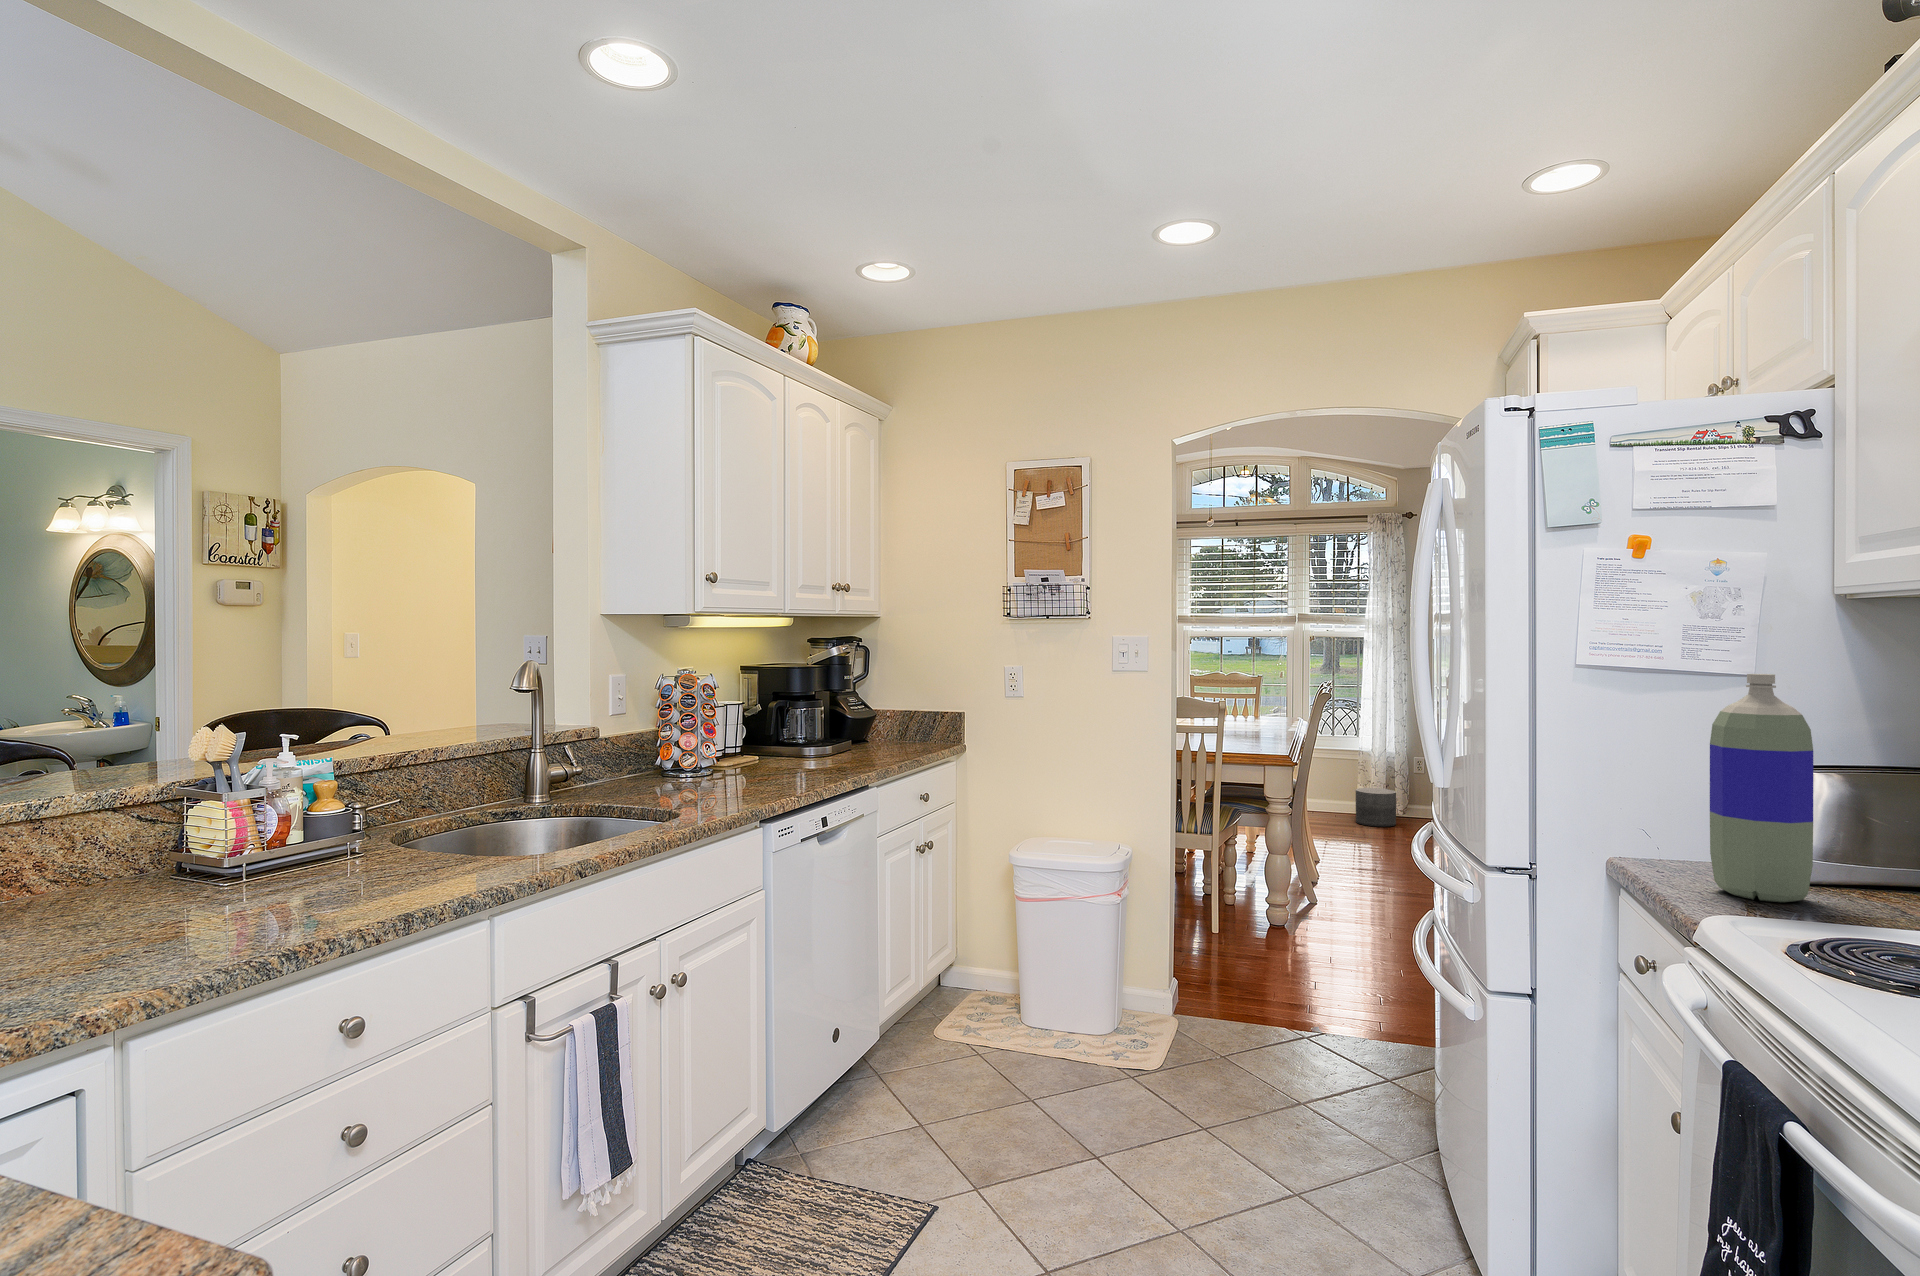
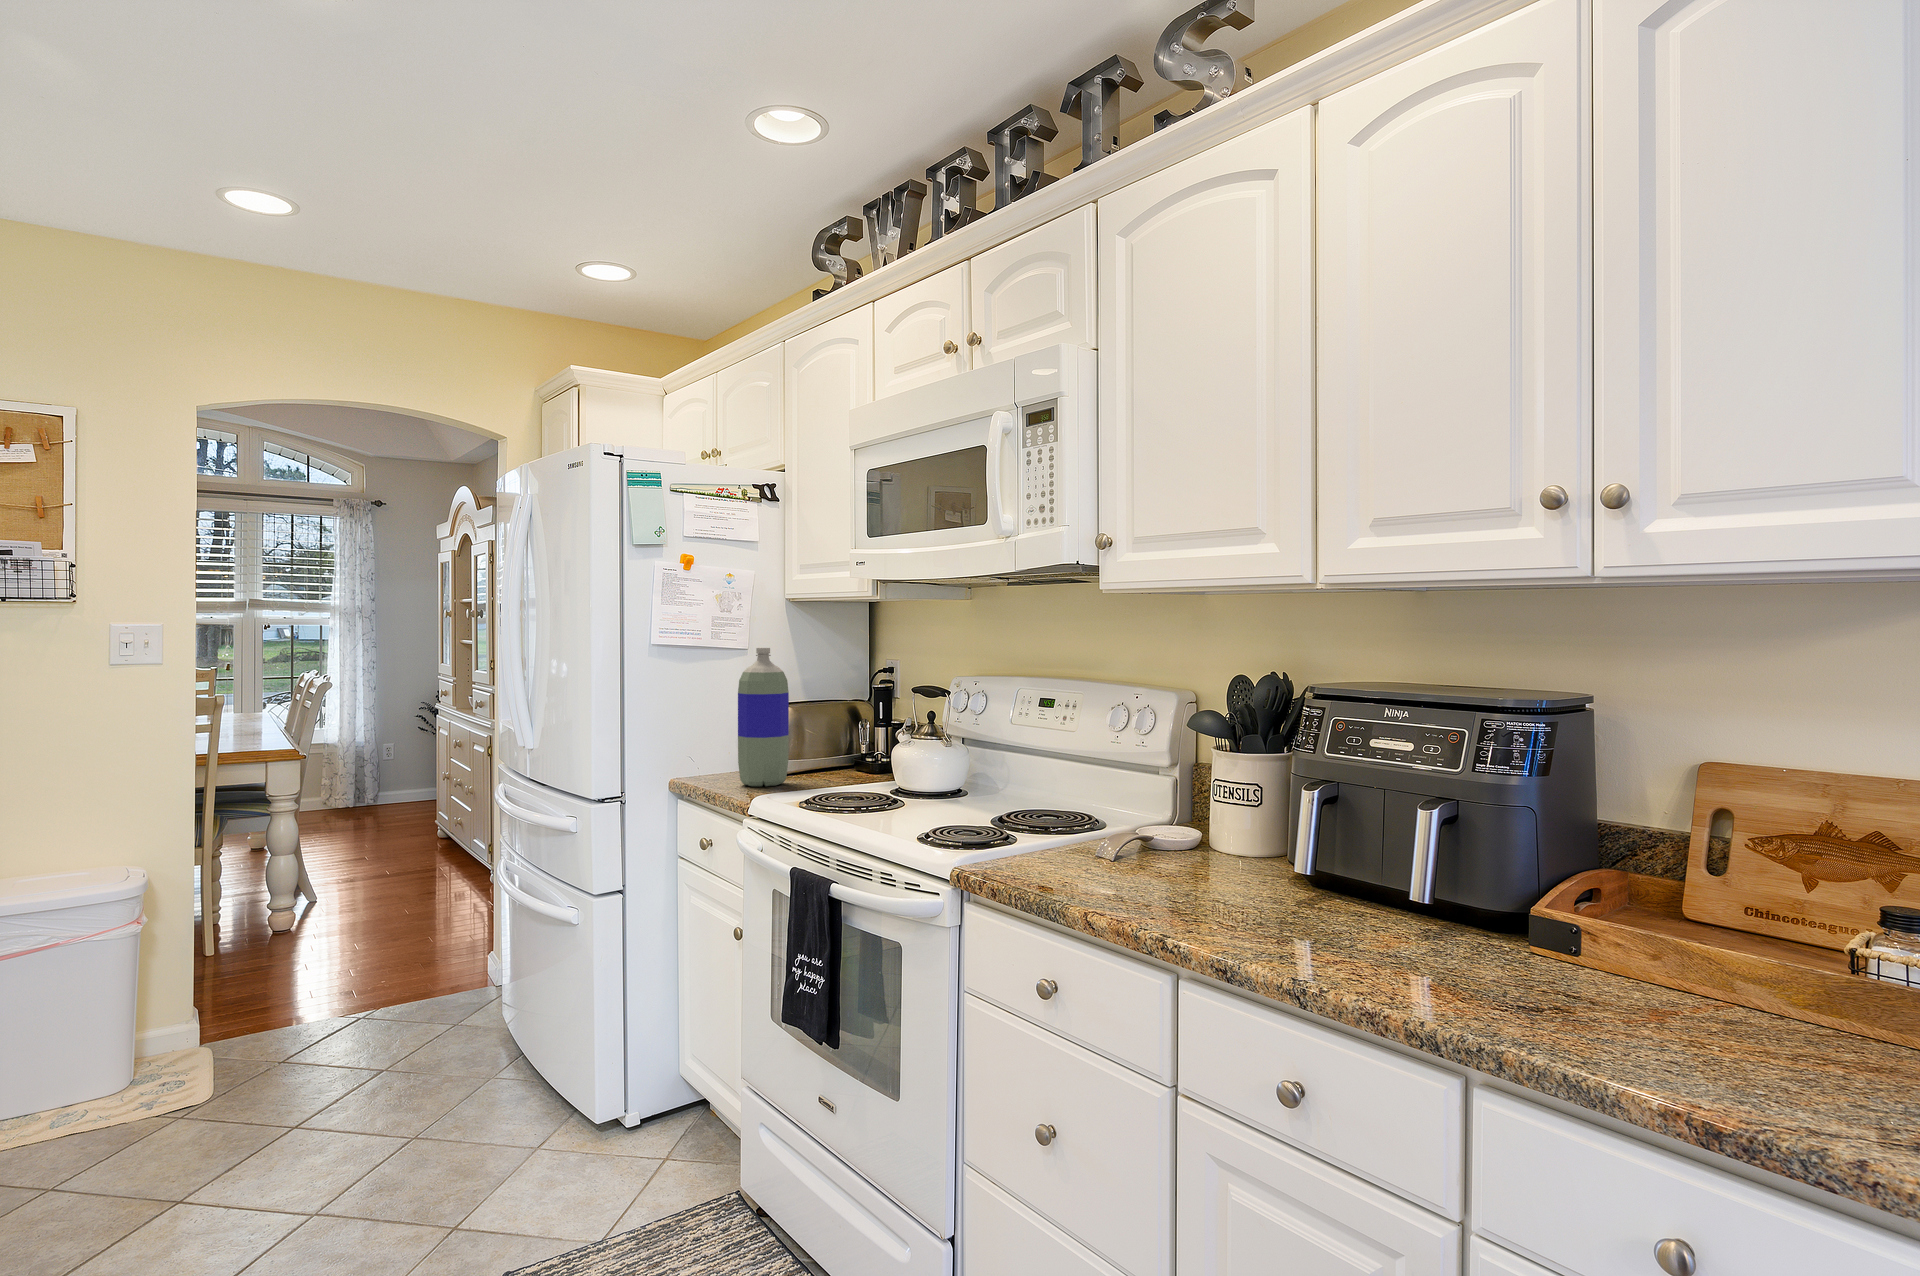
planter: present [1356,788,1396,827] -> none [323,781,368,821]

